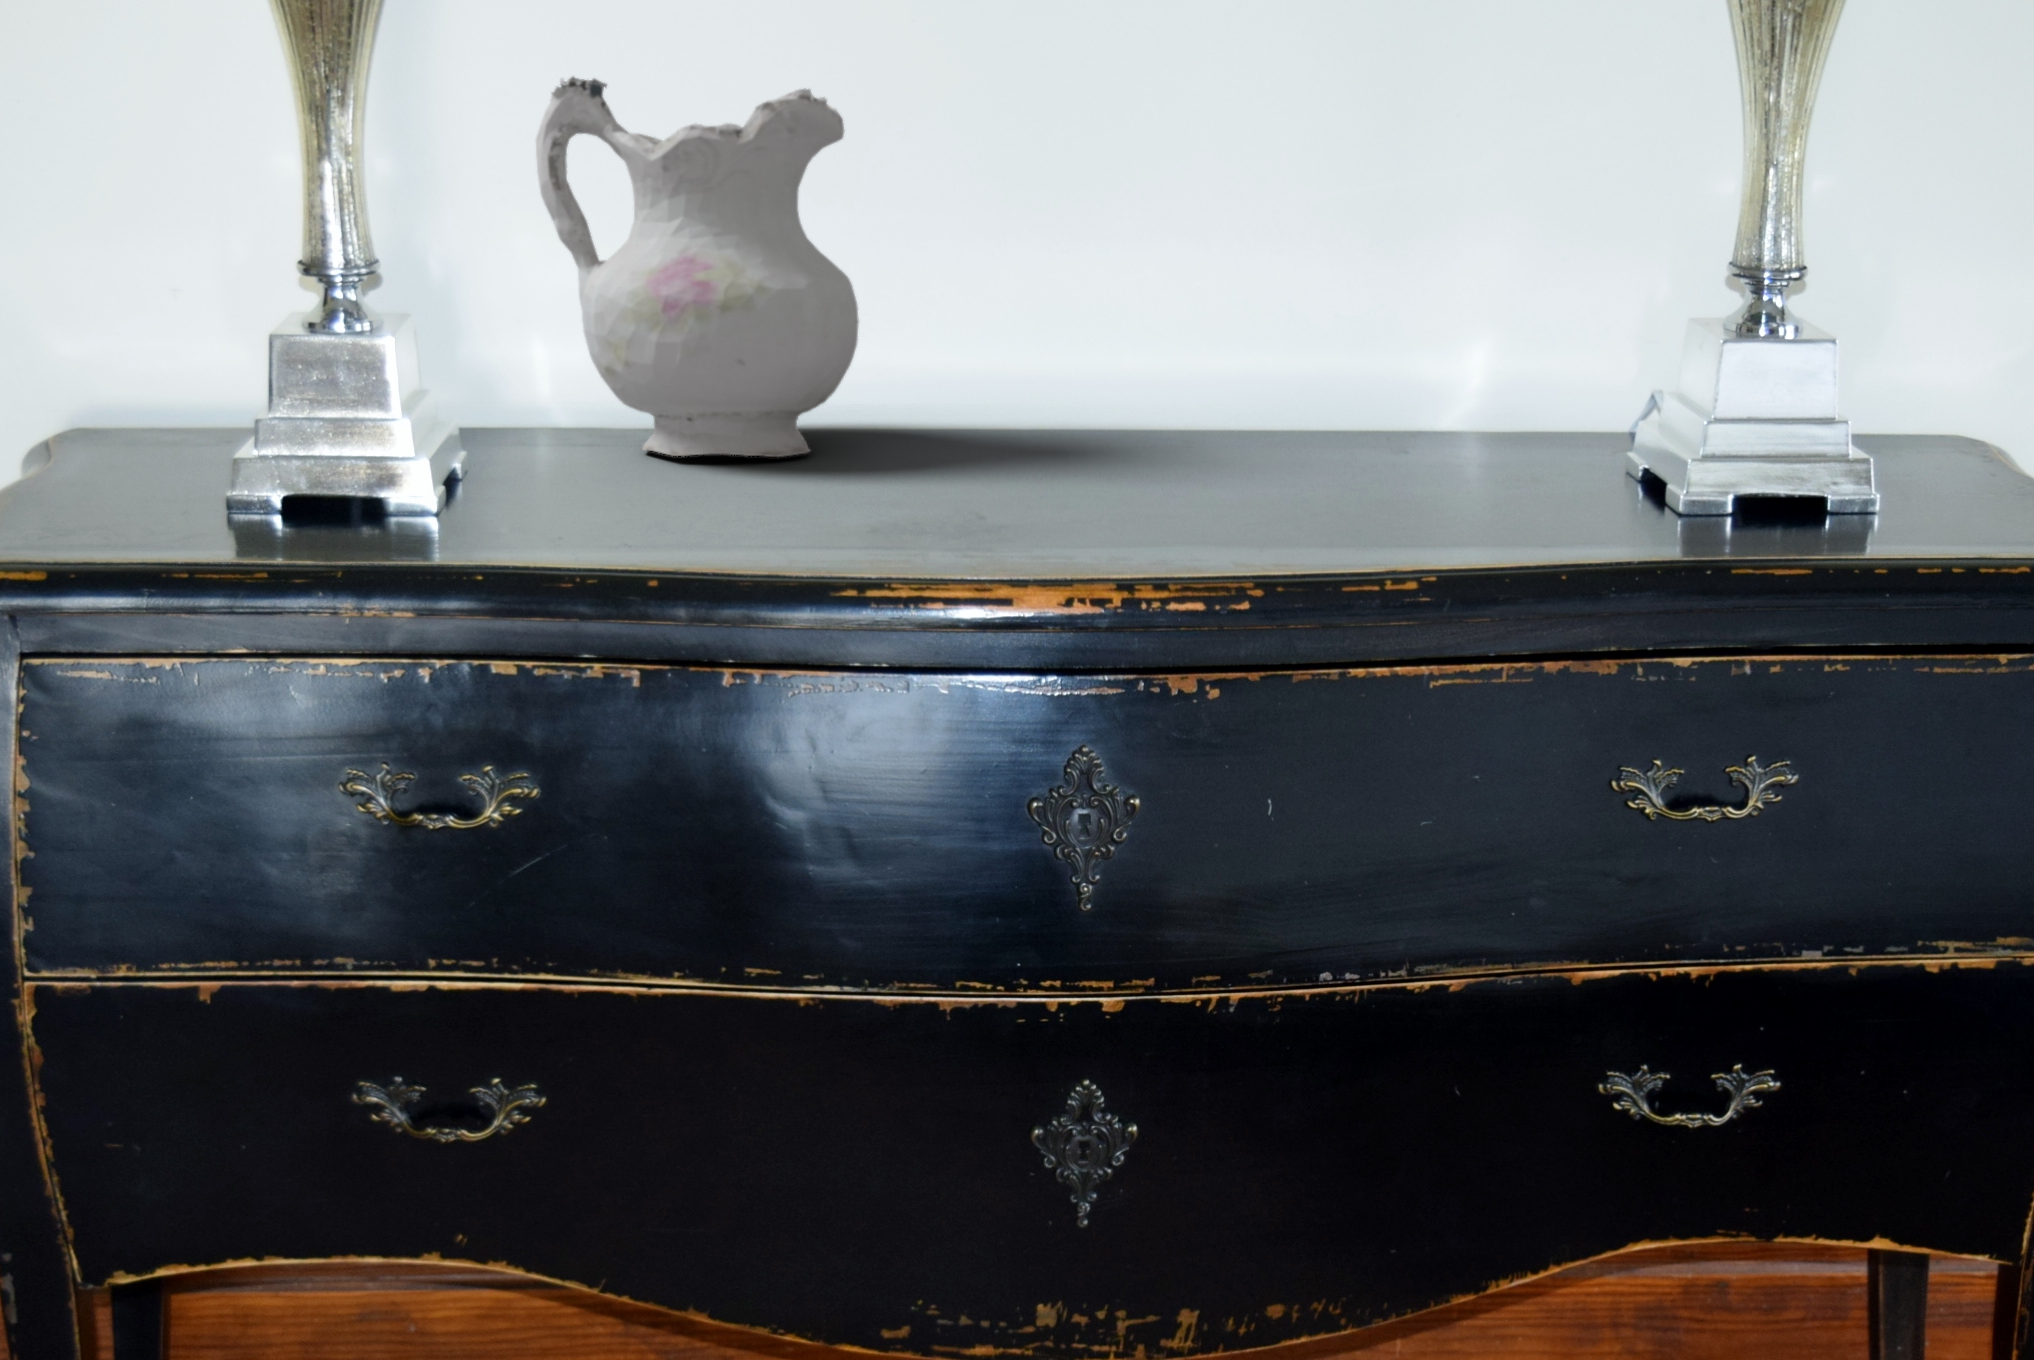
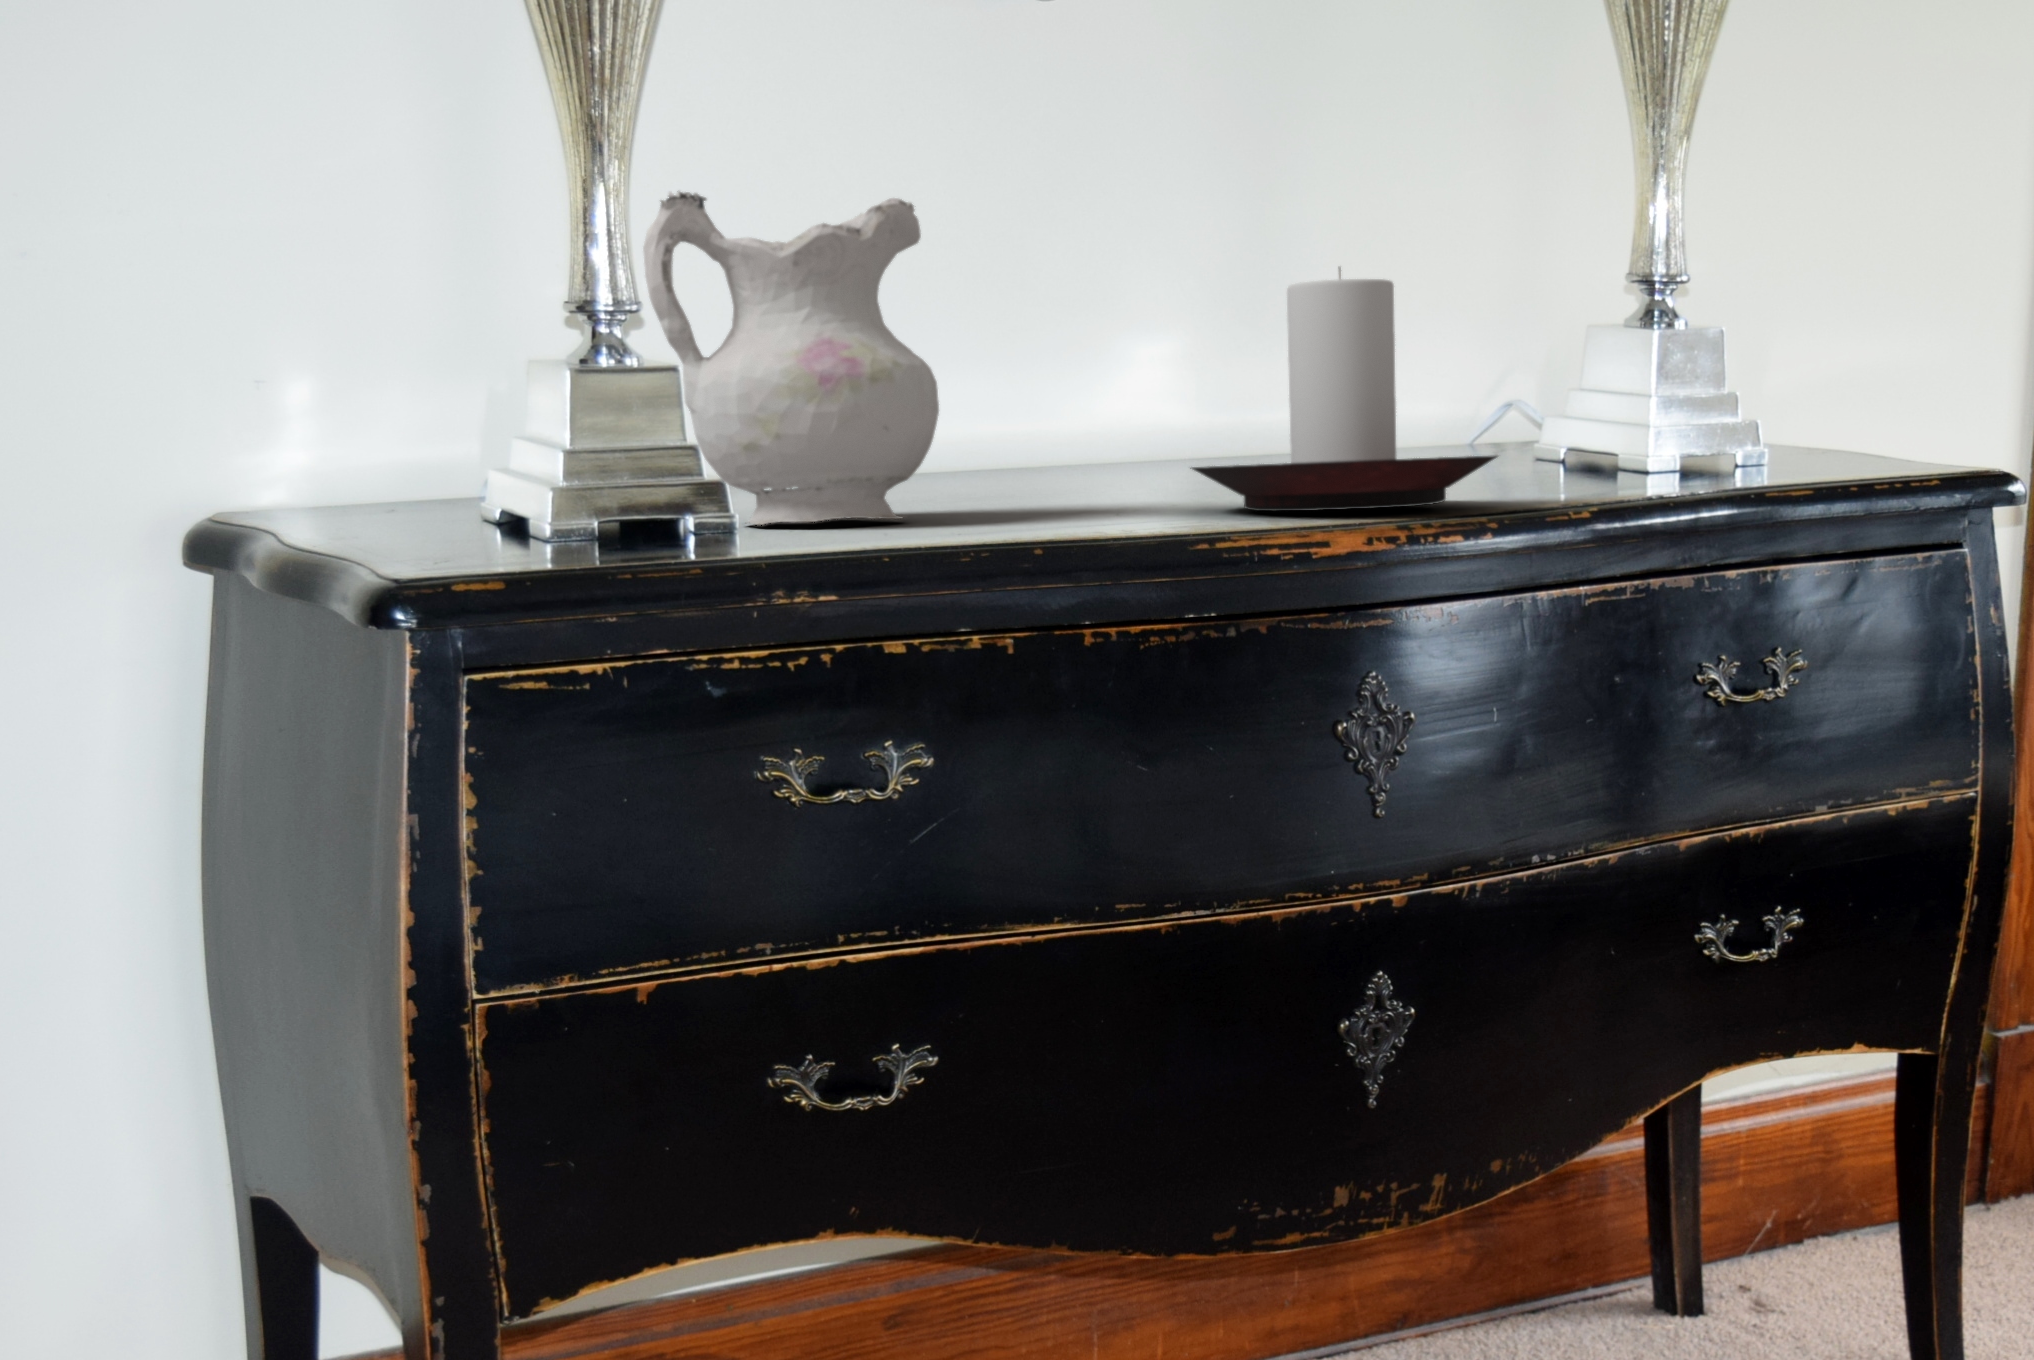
candle holder: none [1103,194,1484,505] -> present [1190,268,1498,511]

